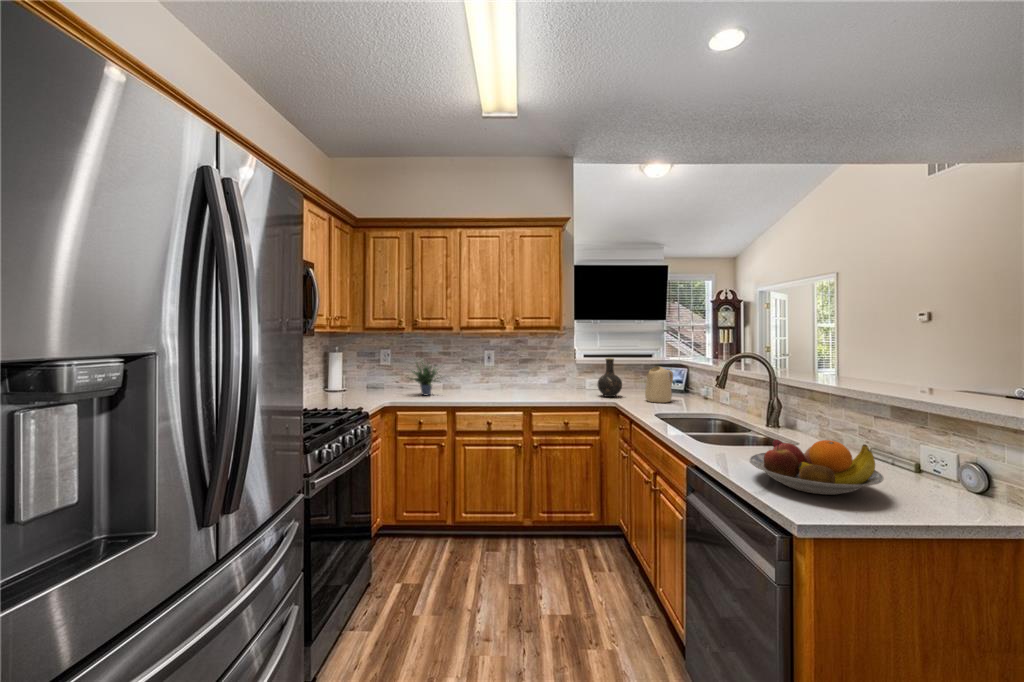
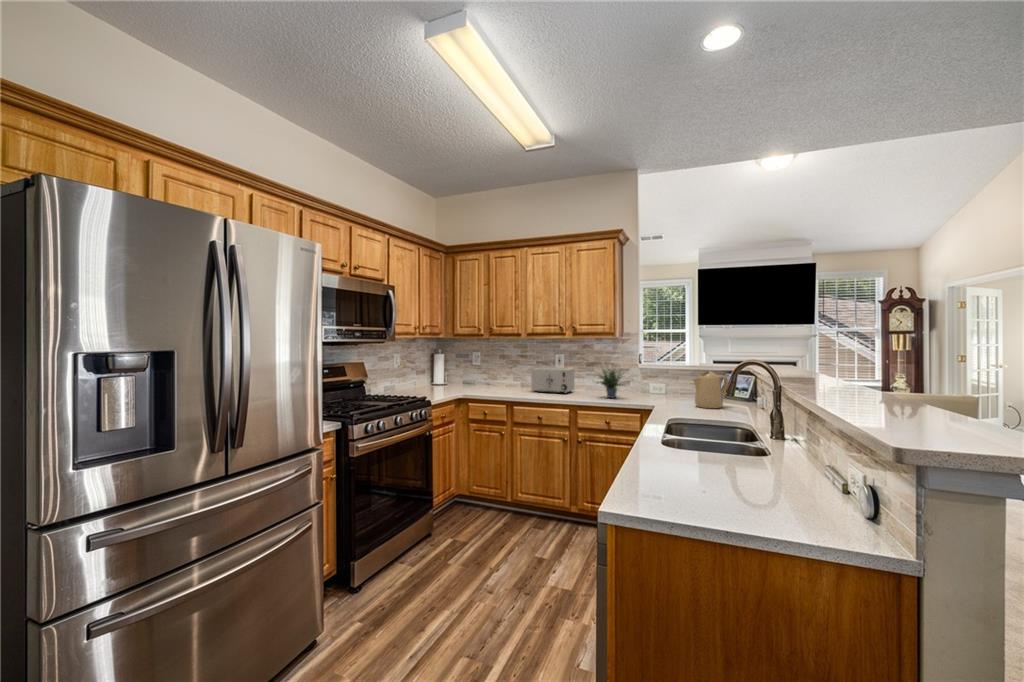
vase: present [598,358,622,397] -> none [652,363,677,401]
potted plant: present [410,362,438,395] -> present [596,367,626,398]
toaster: none [465,366,510,394] -> present [531,368,575,393]
fruit bowl: present [750,440,884,495] -> none [655,439,774,492]

